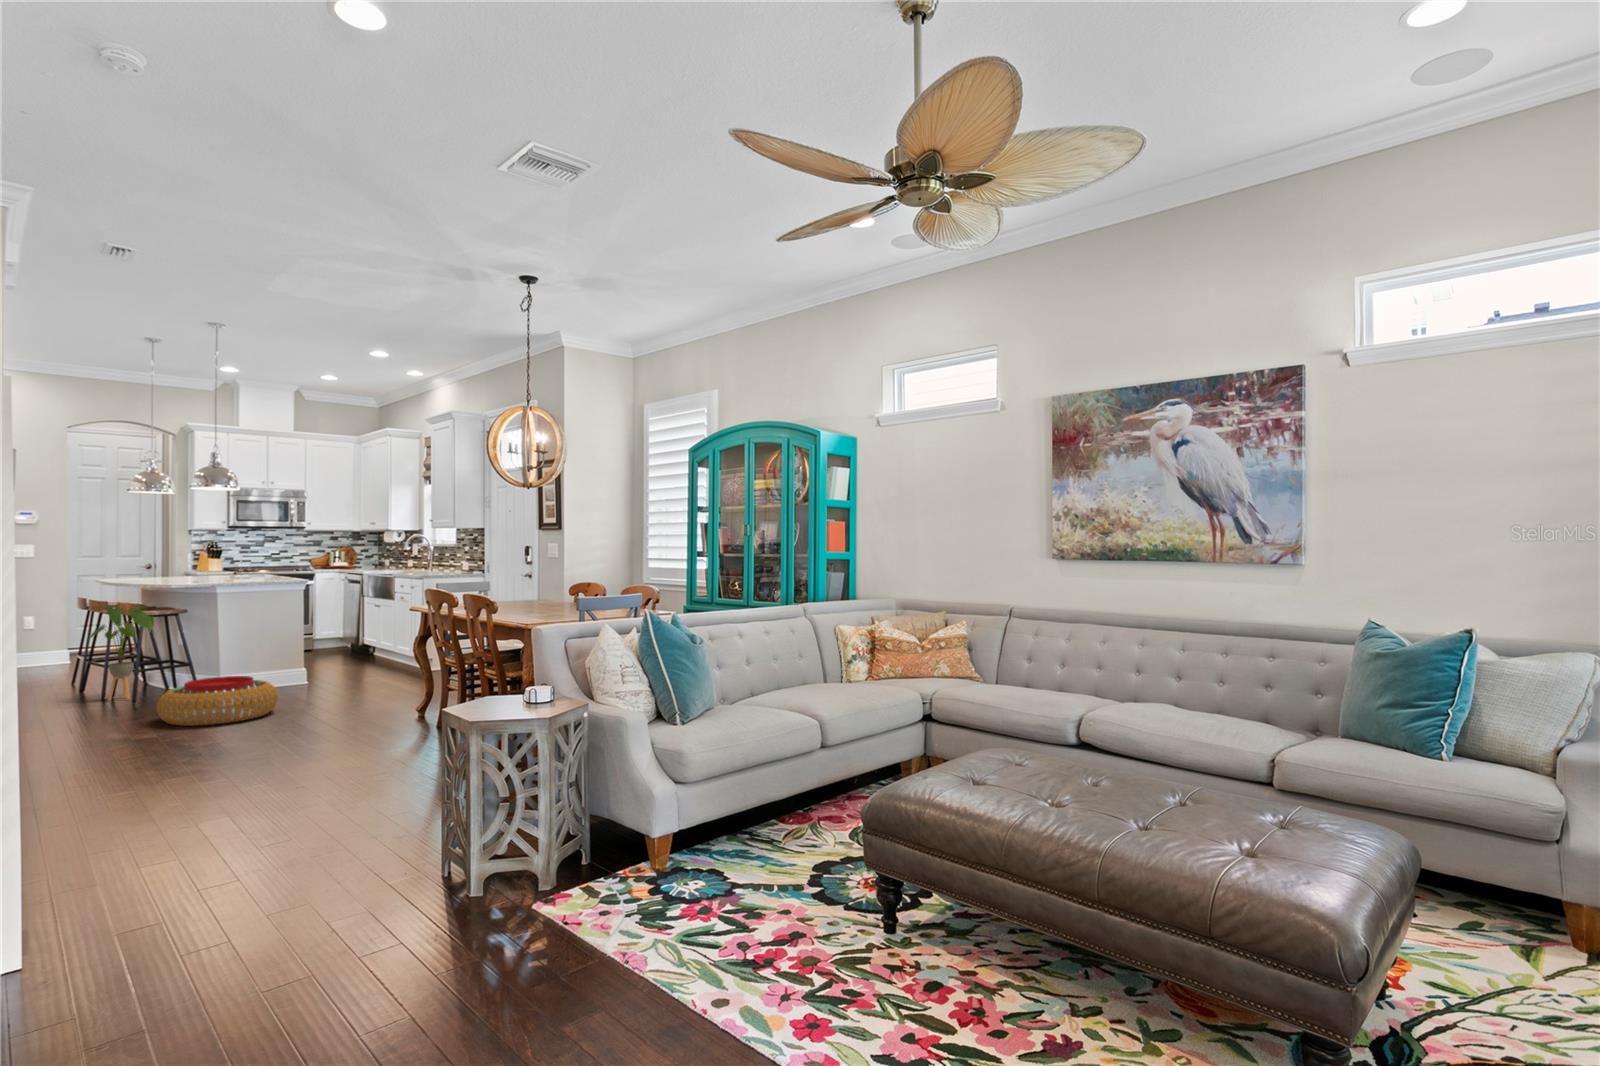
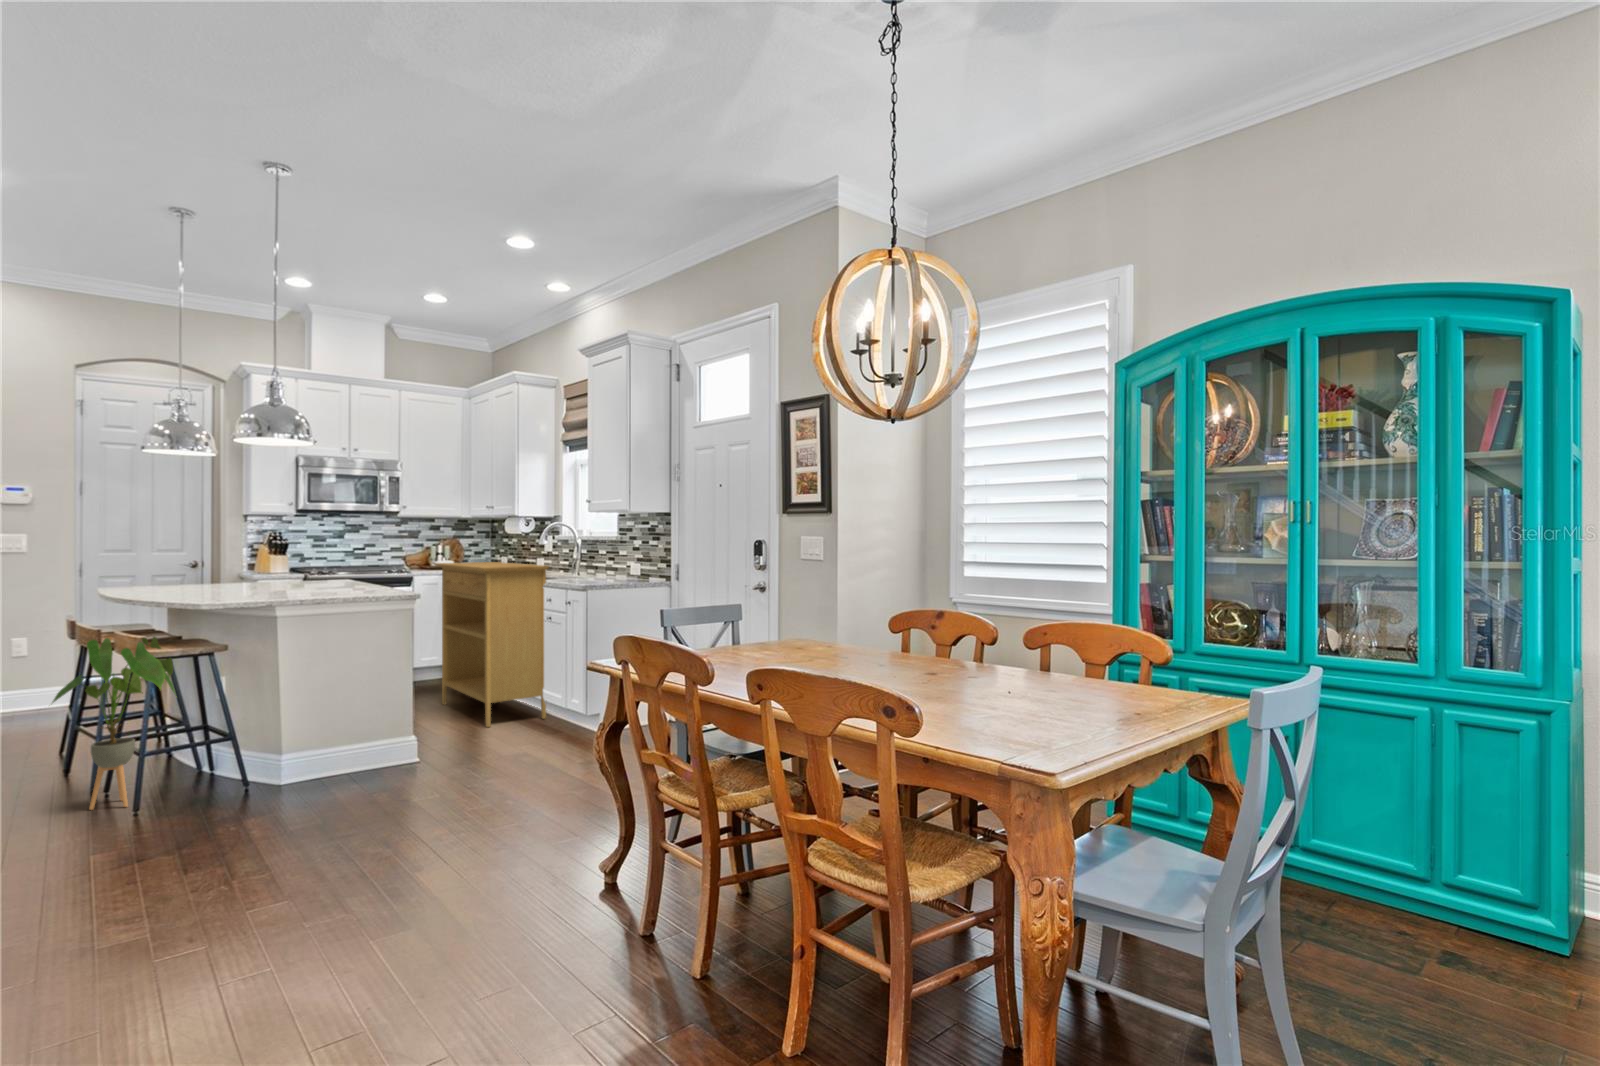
console table: none [325,562,400,670] -> present [434,562,549,727]
pouf: present [157,676,278,726] -> none [155,783,389,908]

